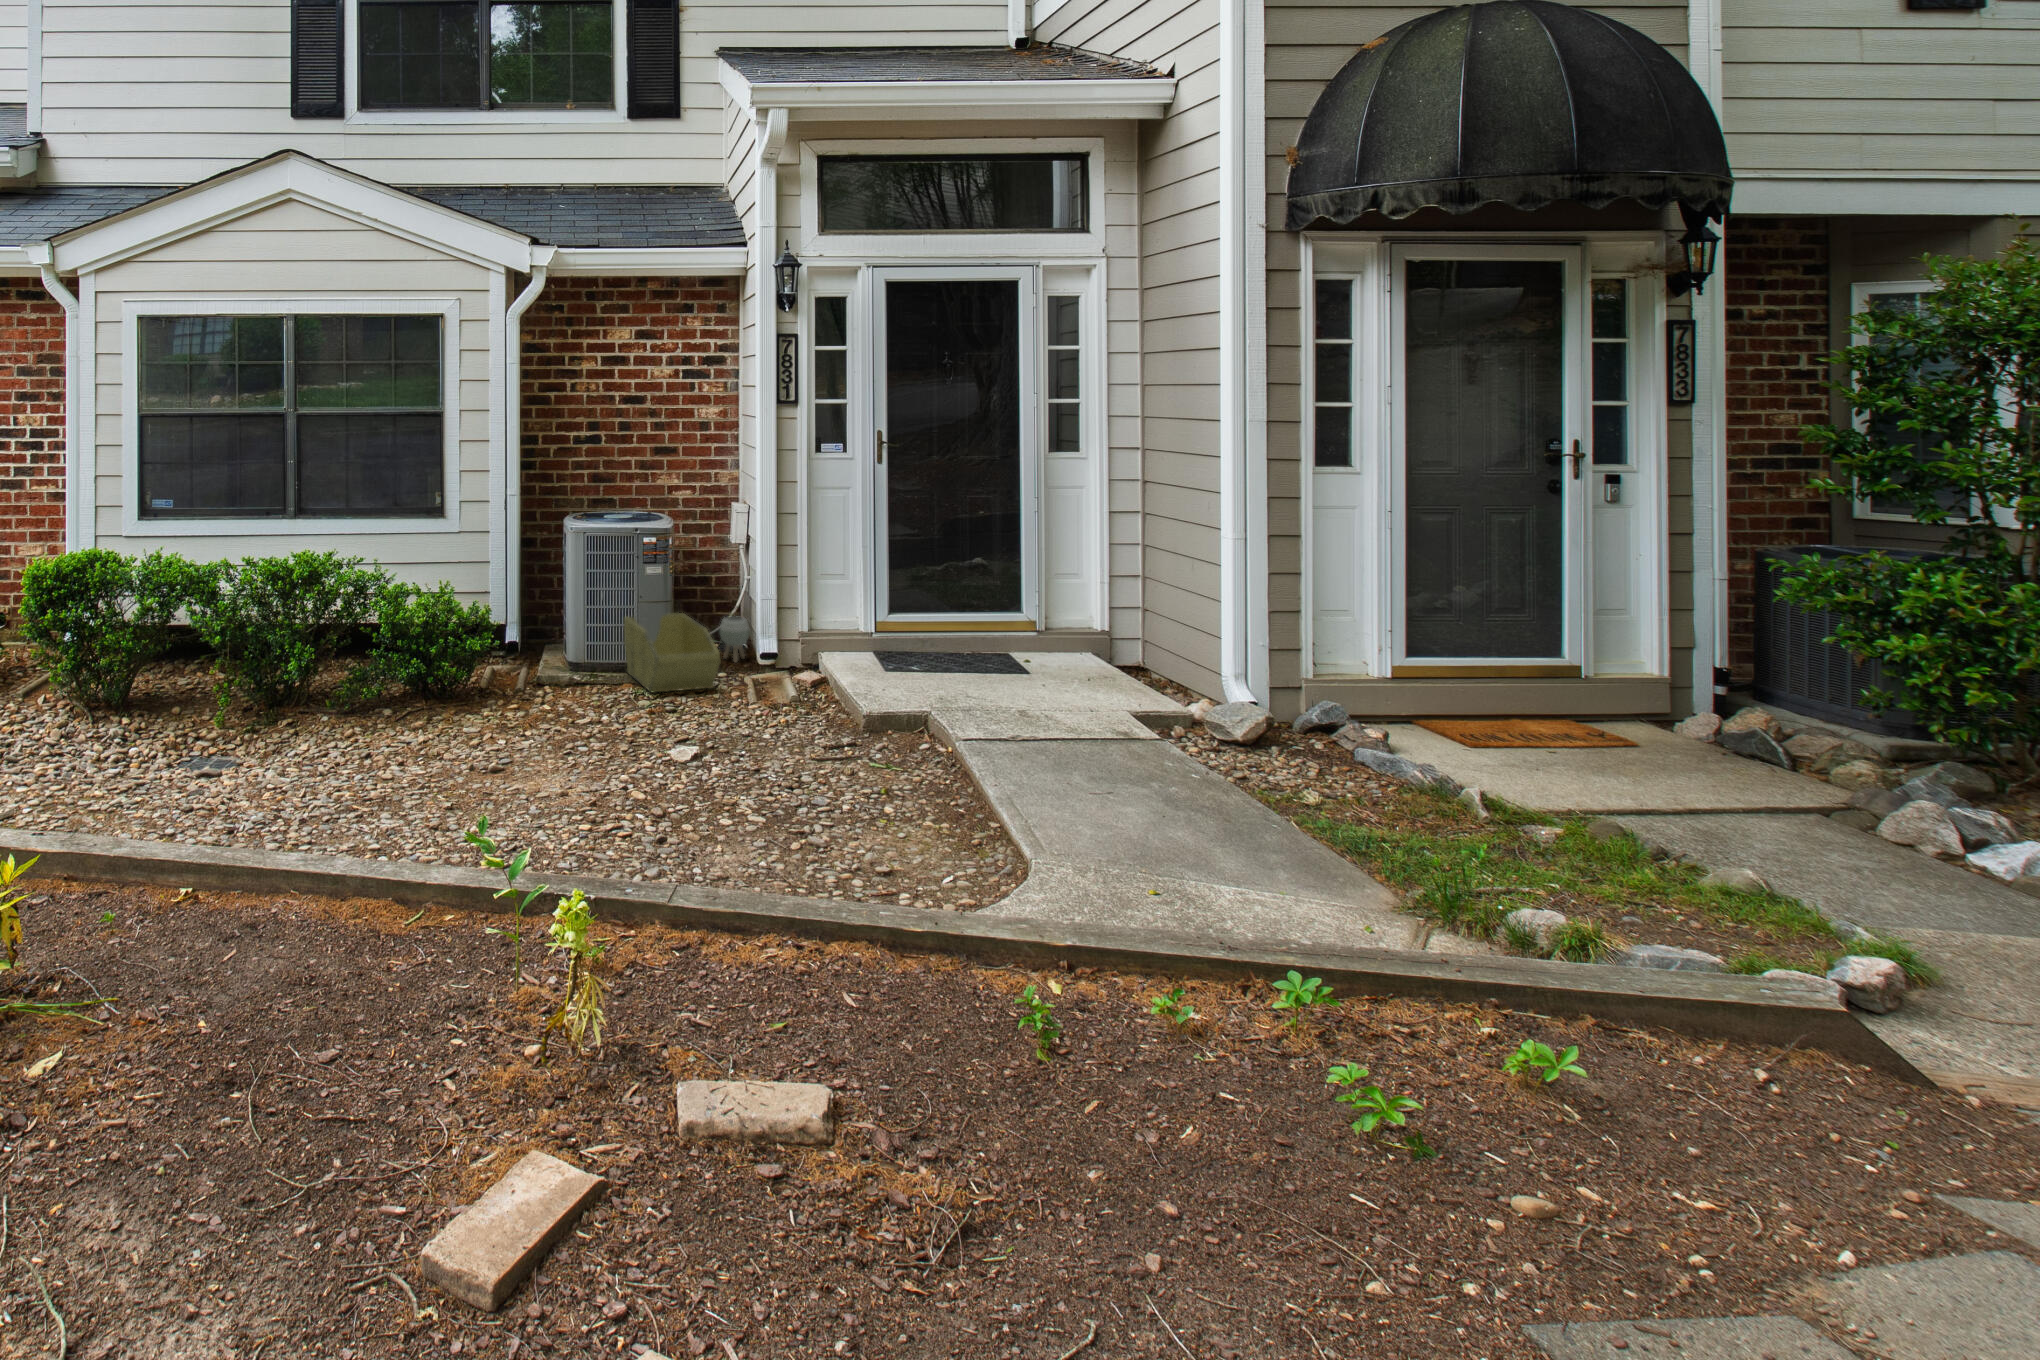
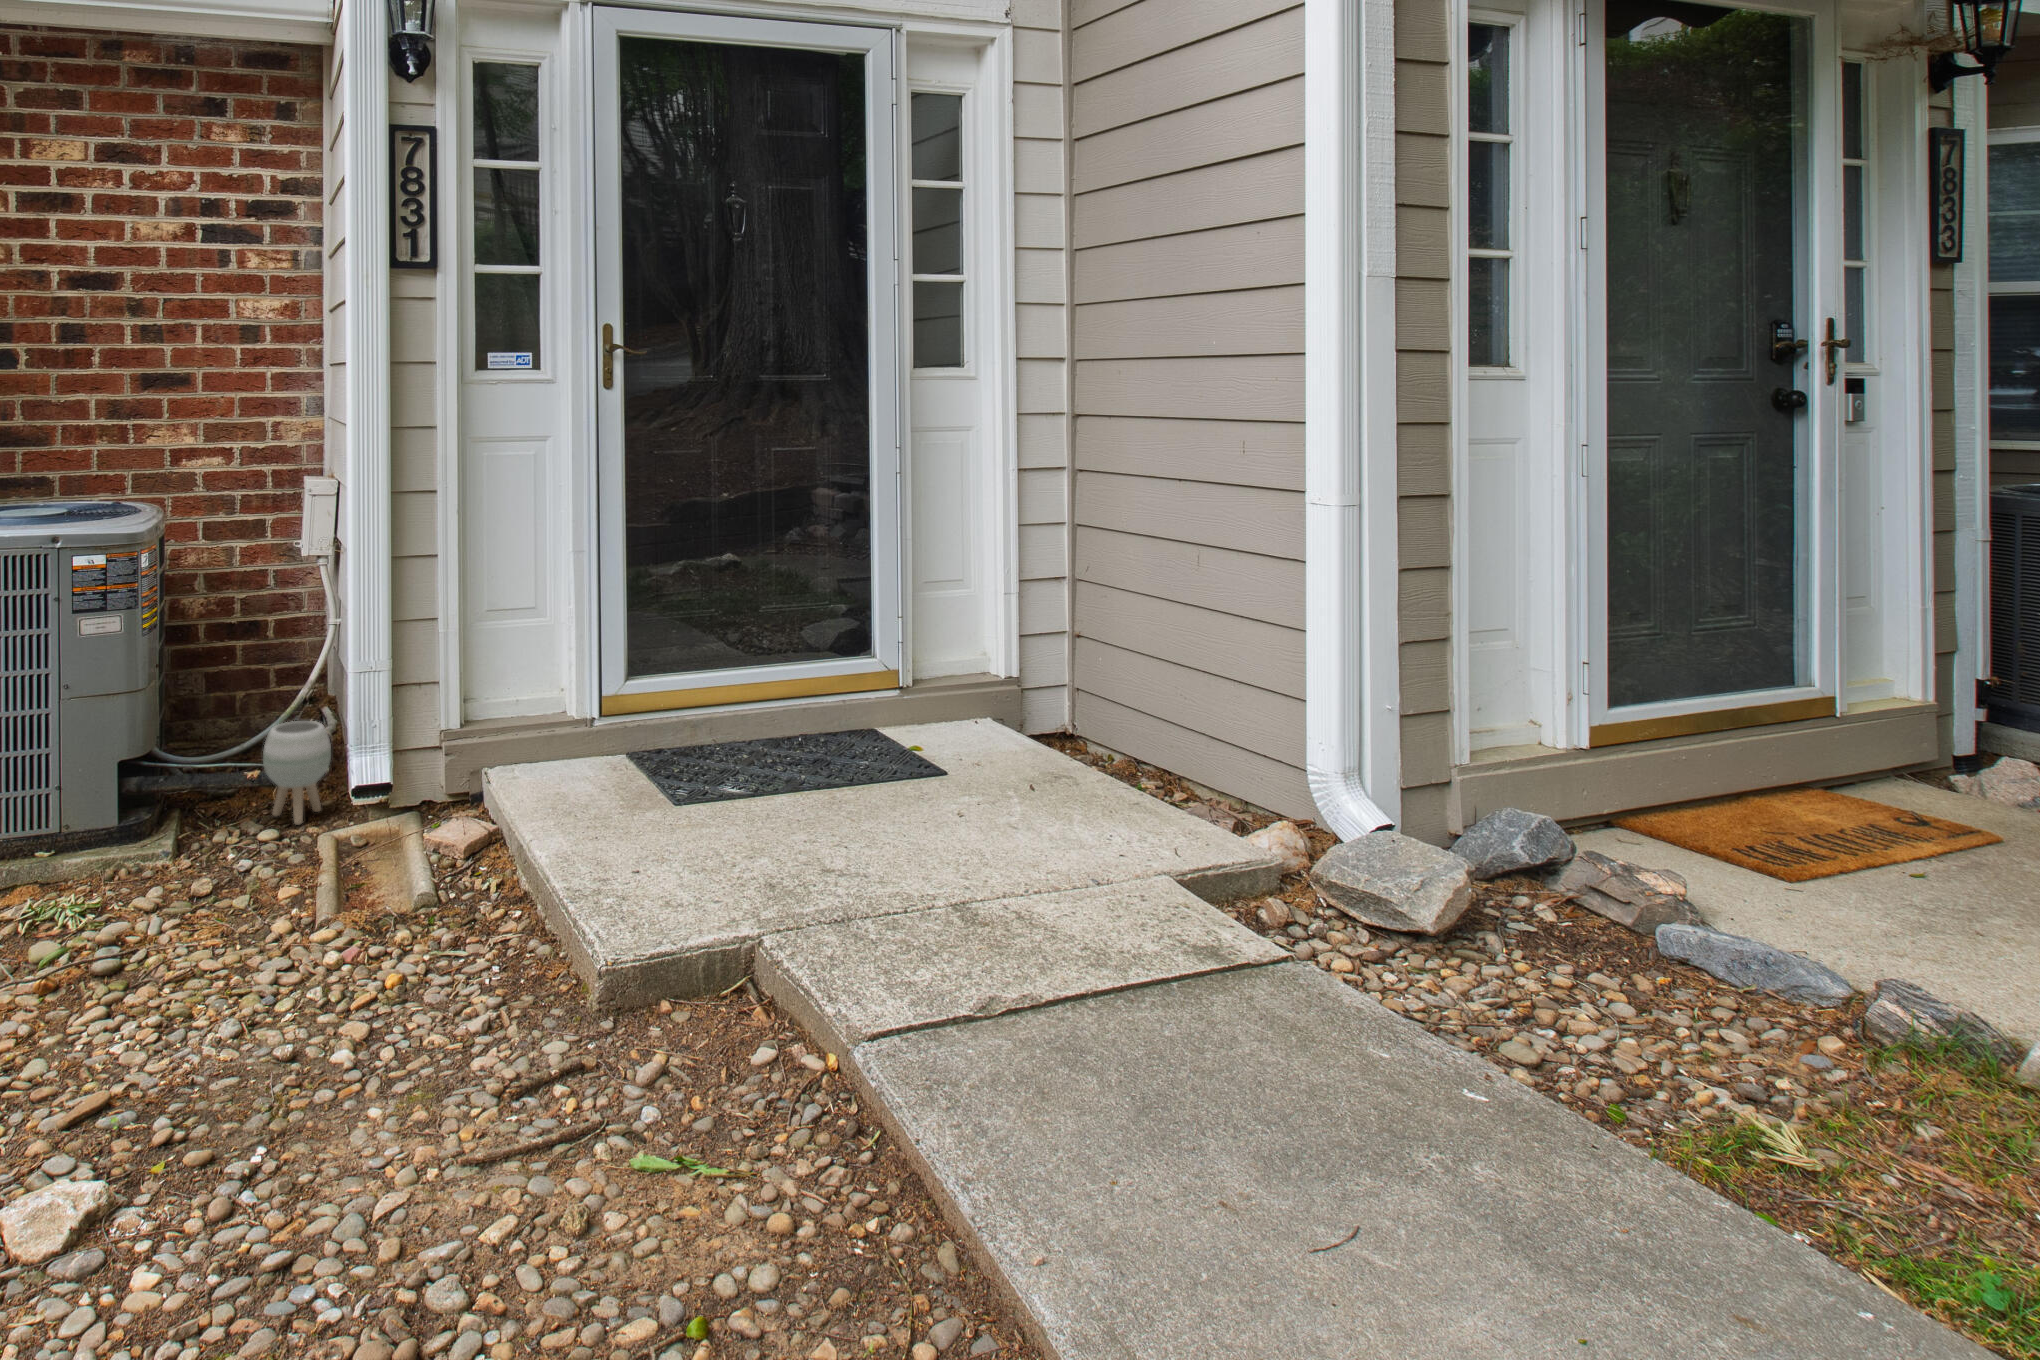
storage bin: present [623,613,721,692] -> none [16,726,244,953]

